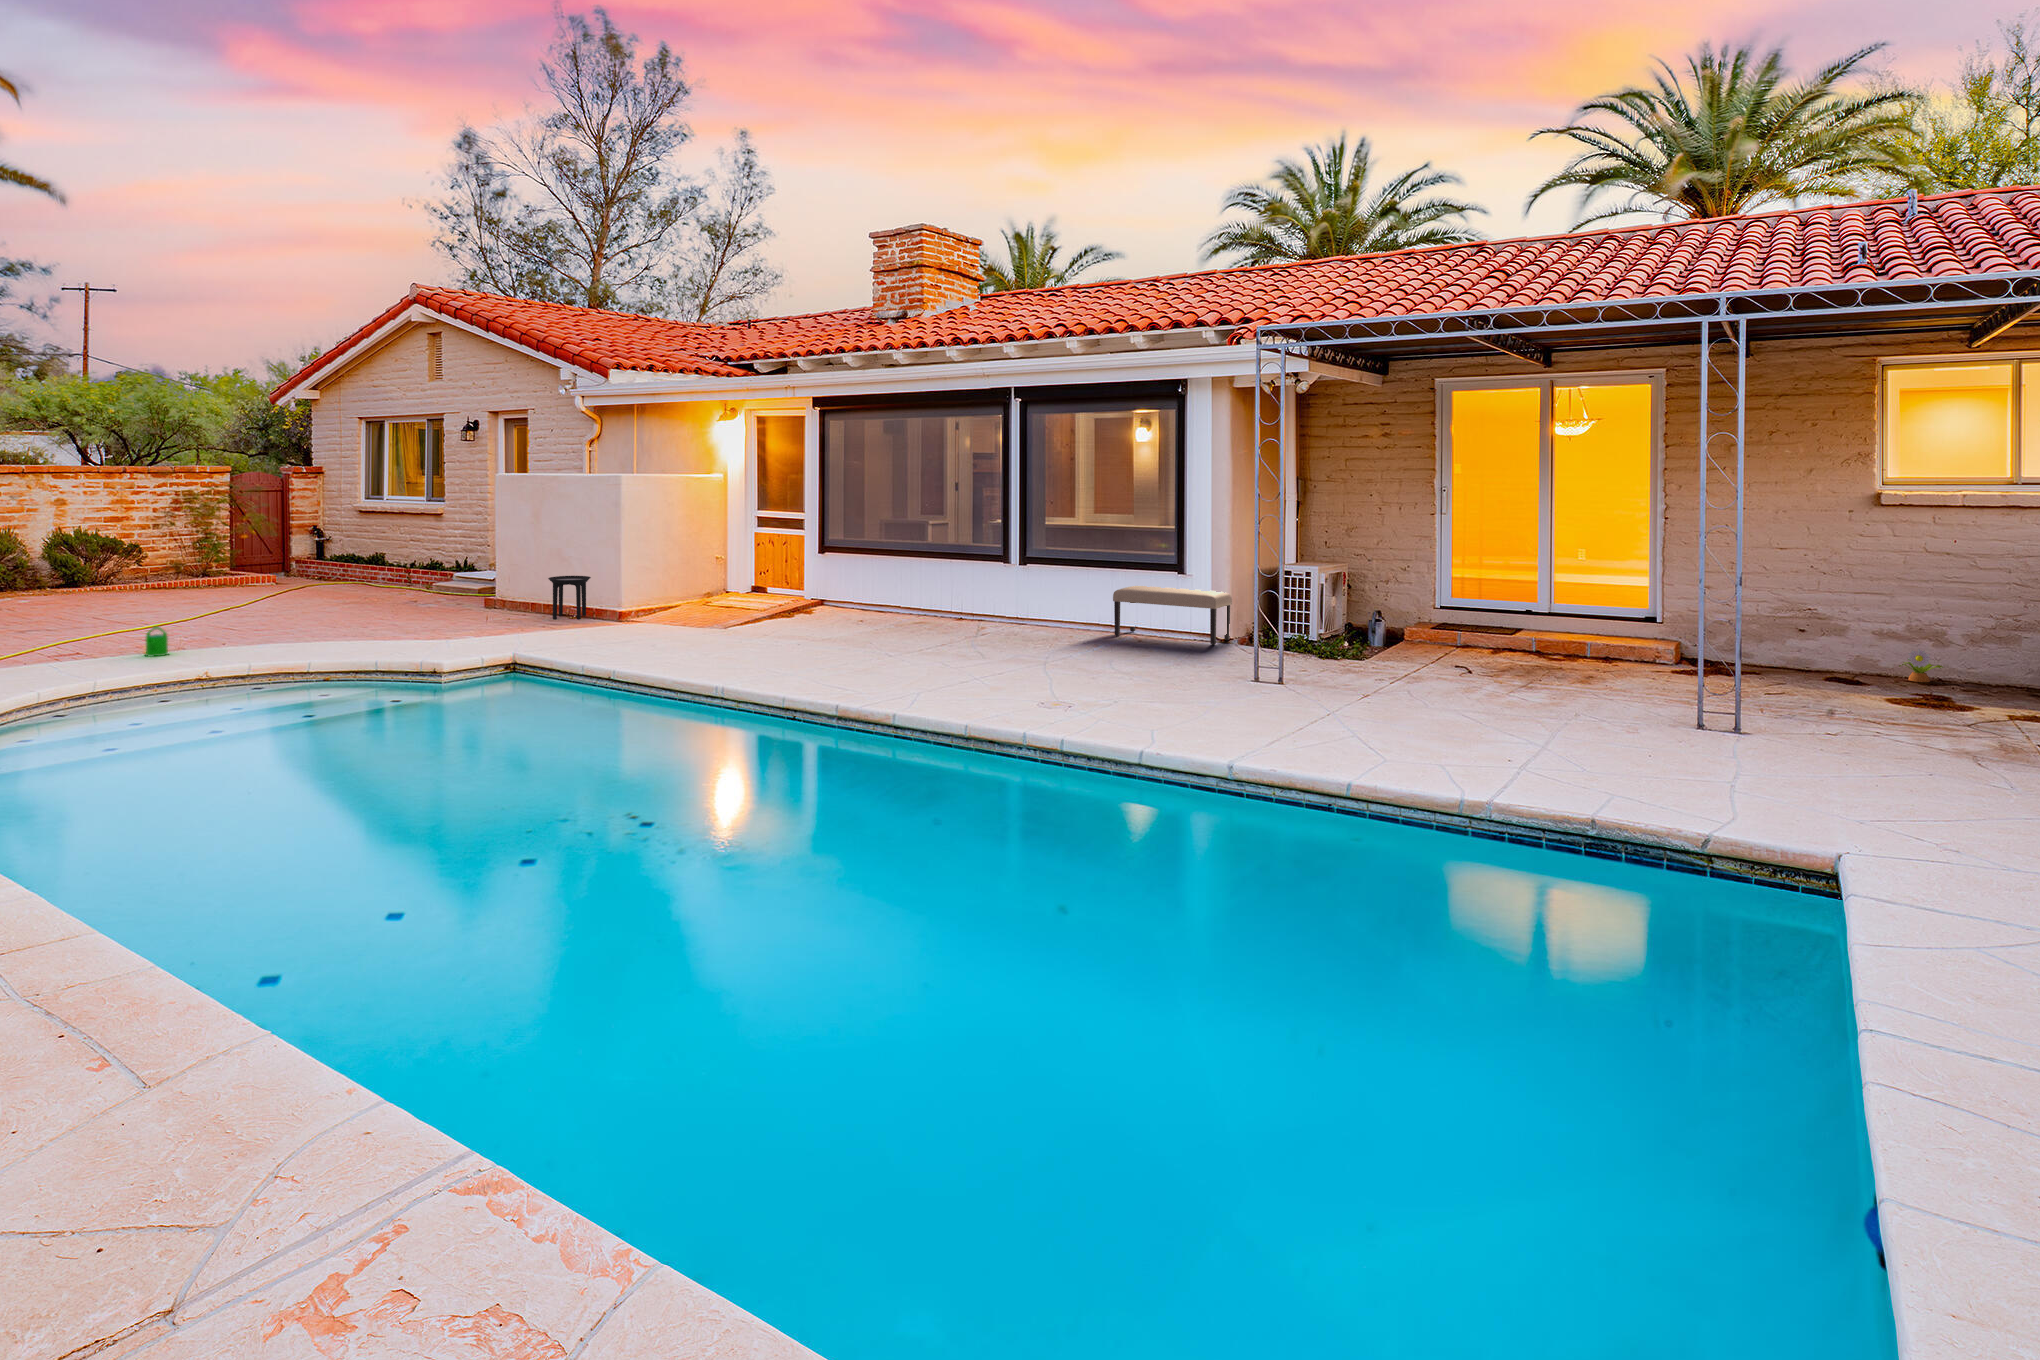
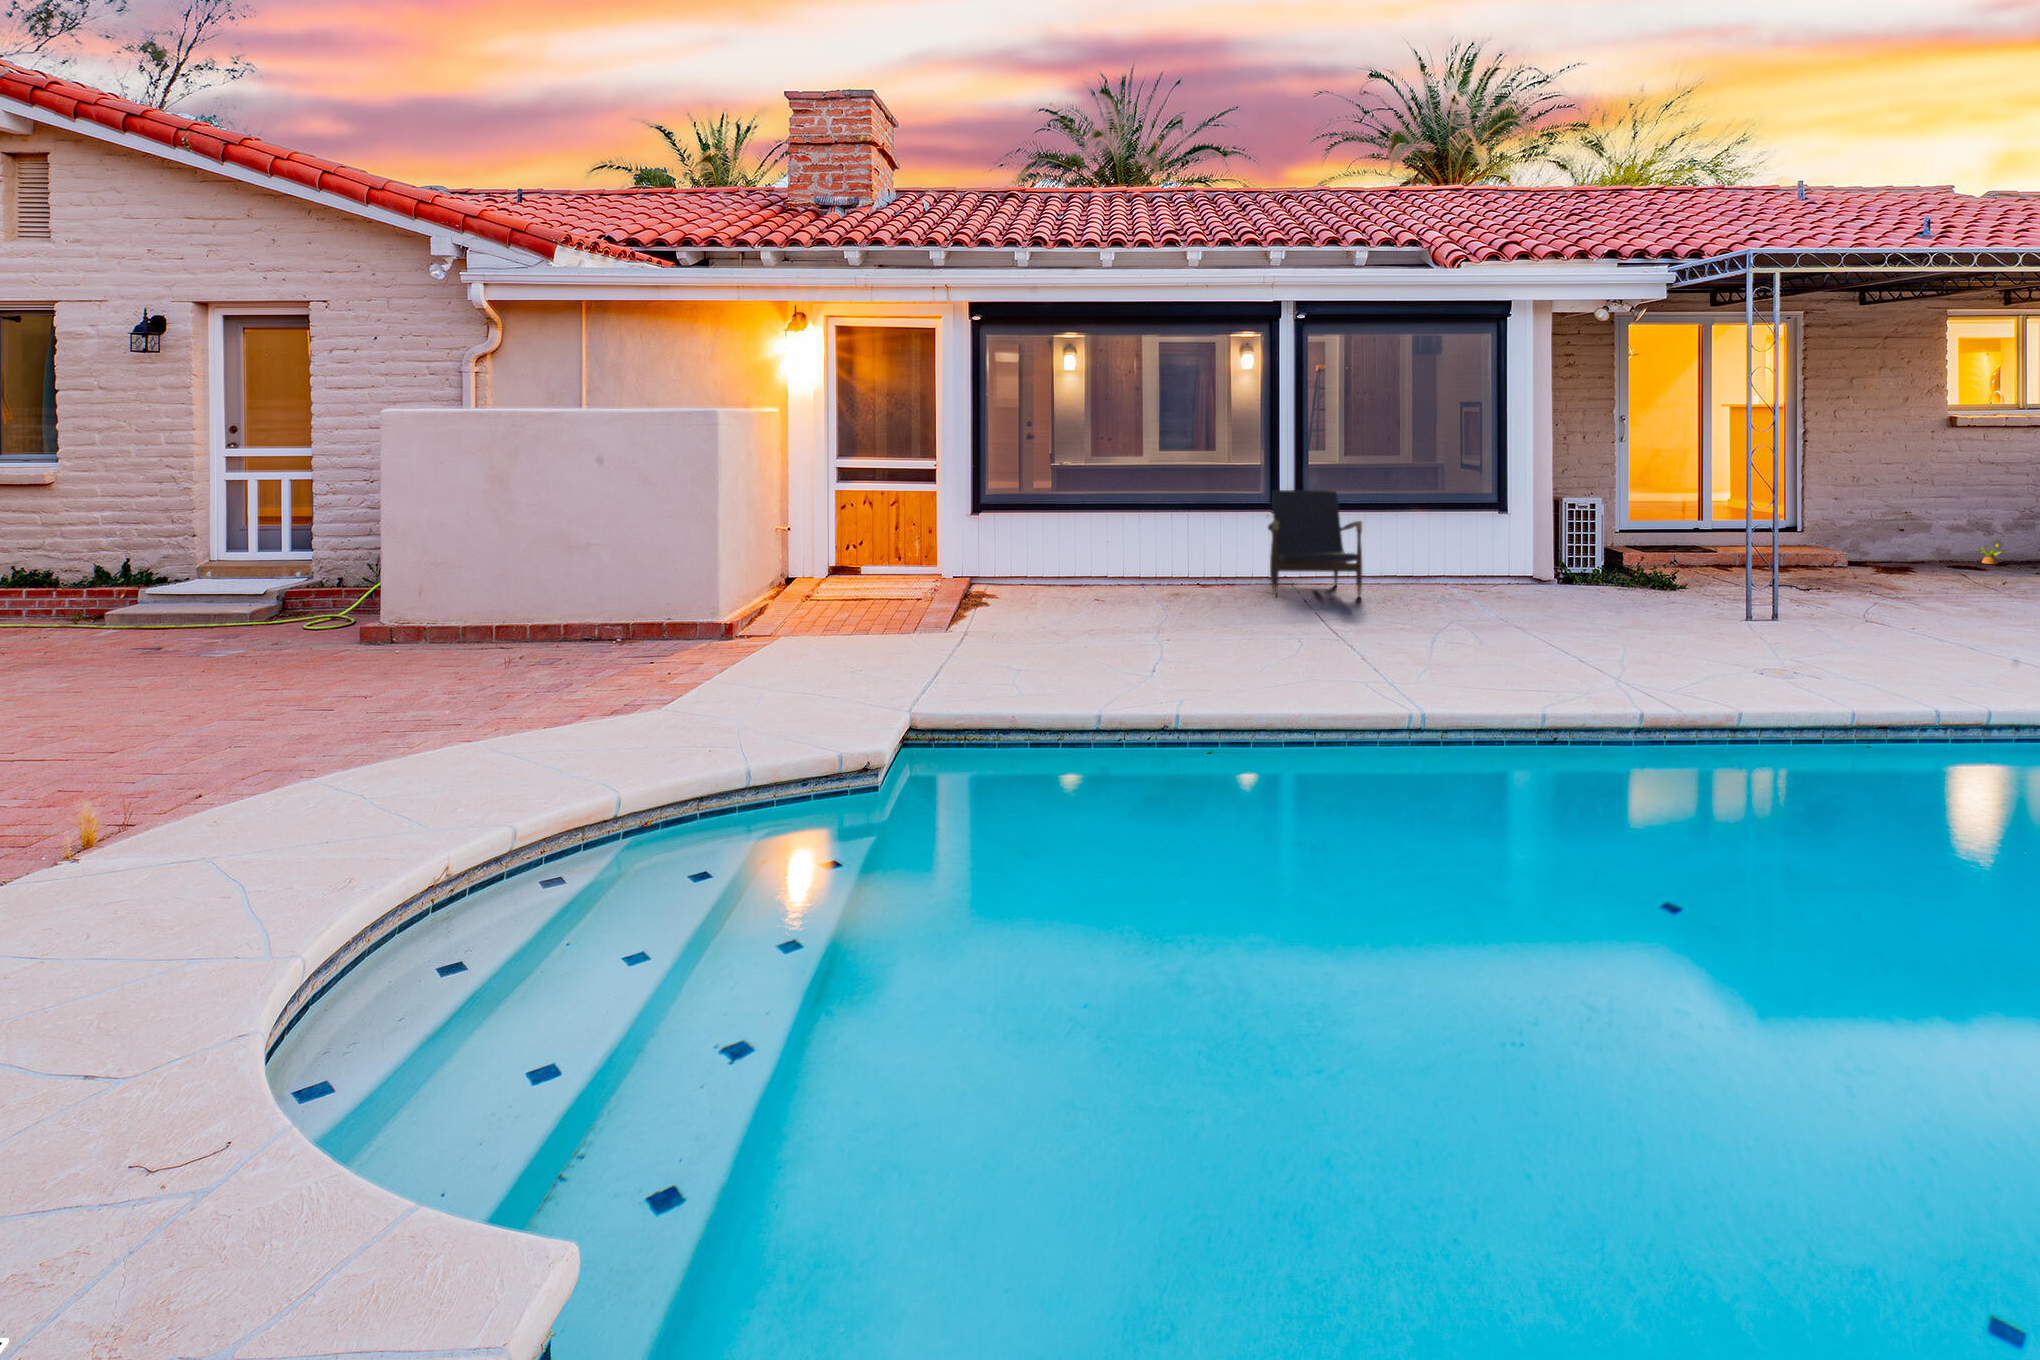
lounge chair: none [981,544,1072,635] -> present [1268,490,1362,597]
side table: present [548,576,591,619] -> none [612,577,686,654]
bench: present [1113,586,1232,645] -> none [1408,531,1543,590]
watering can: present [146,626,168,657] -> none [121,795,192,881]

